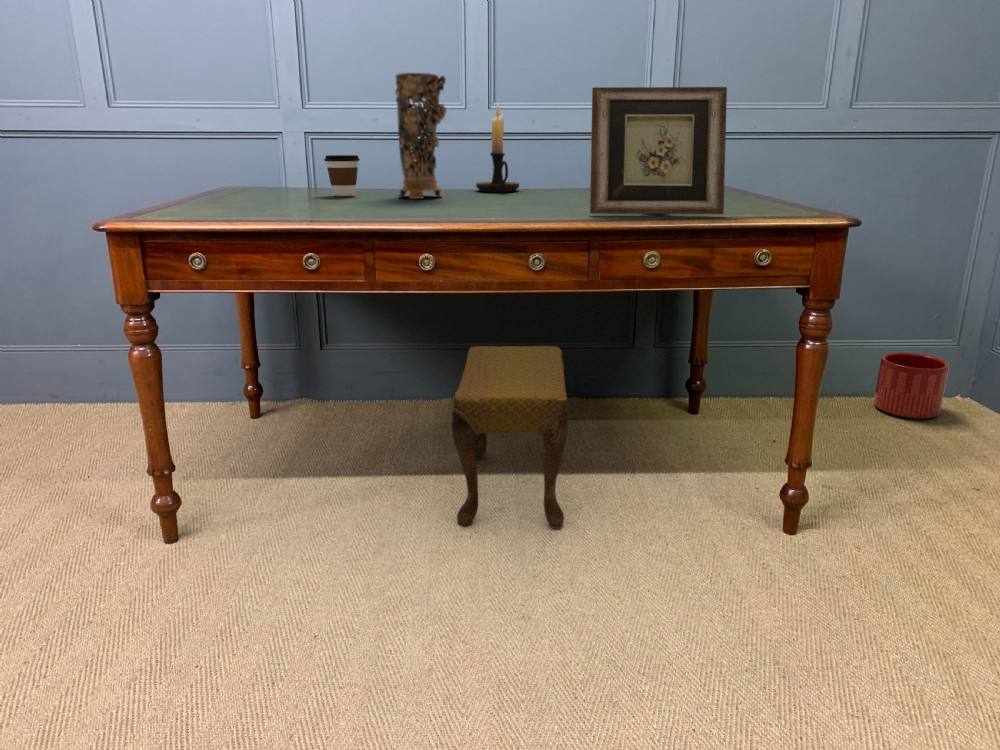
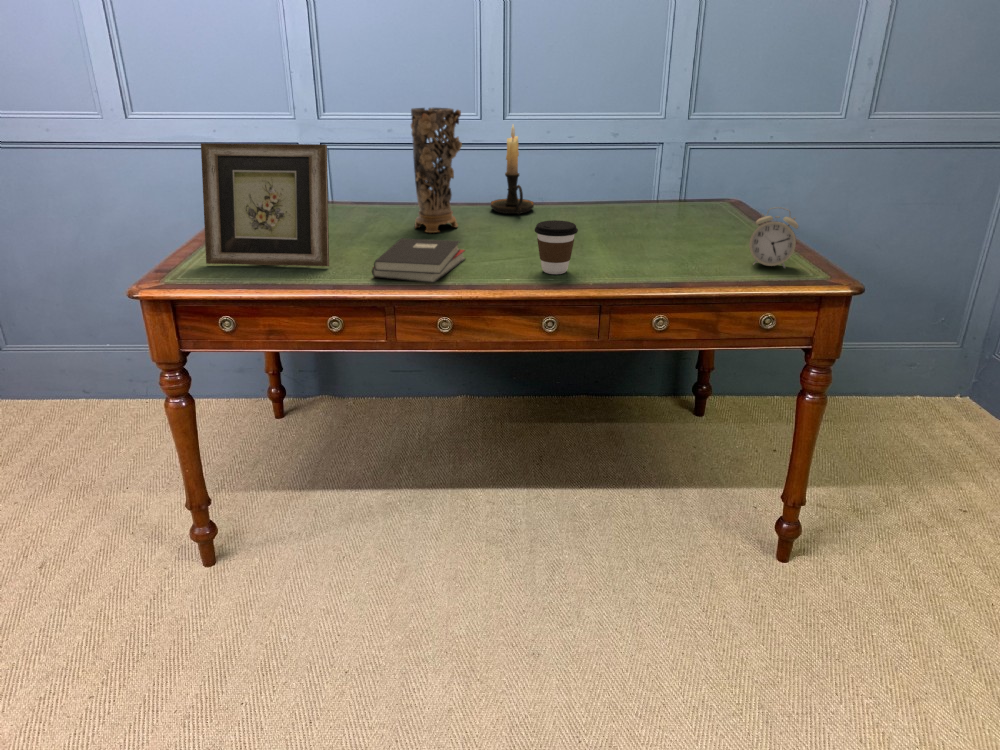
picture frame: present [590,87,727,214] -> present [201,143,329,266]
alarm clock: none [739,151,788,212] -> present [749,207,798,268]
coffee cup: present [324,155,360,196] -> present [535,220,578,274]
hardback book: none [352,190,450,218] -> present [372,238,465,283]
footstool: present [452,346,569,529] -> none [467,370,577,556]
planter: present [874,352,949,419] -> none [877,357,954,426]

